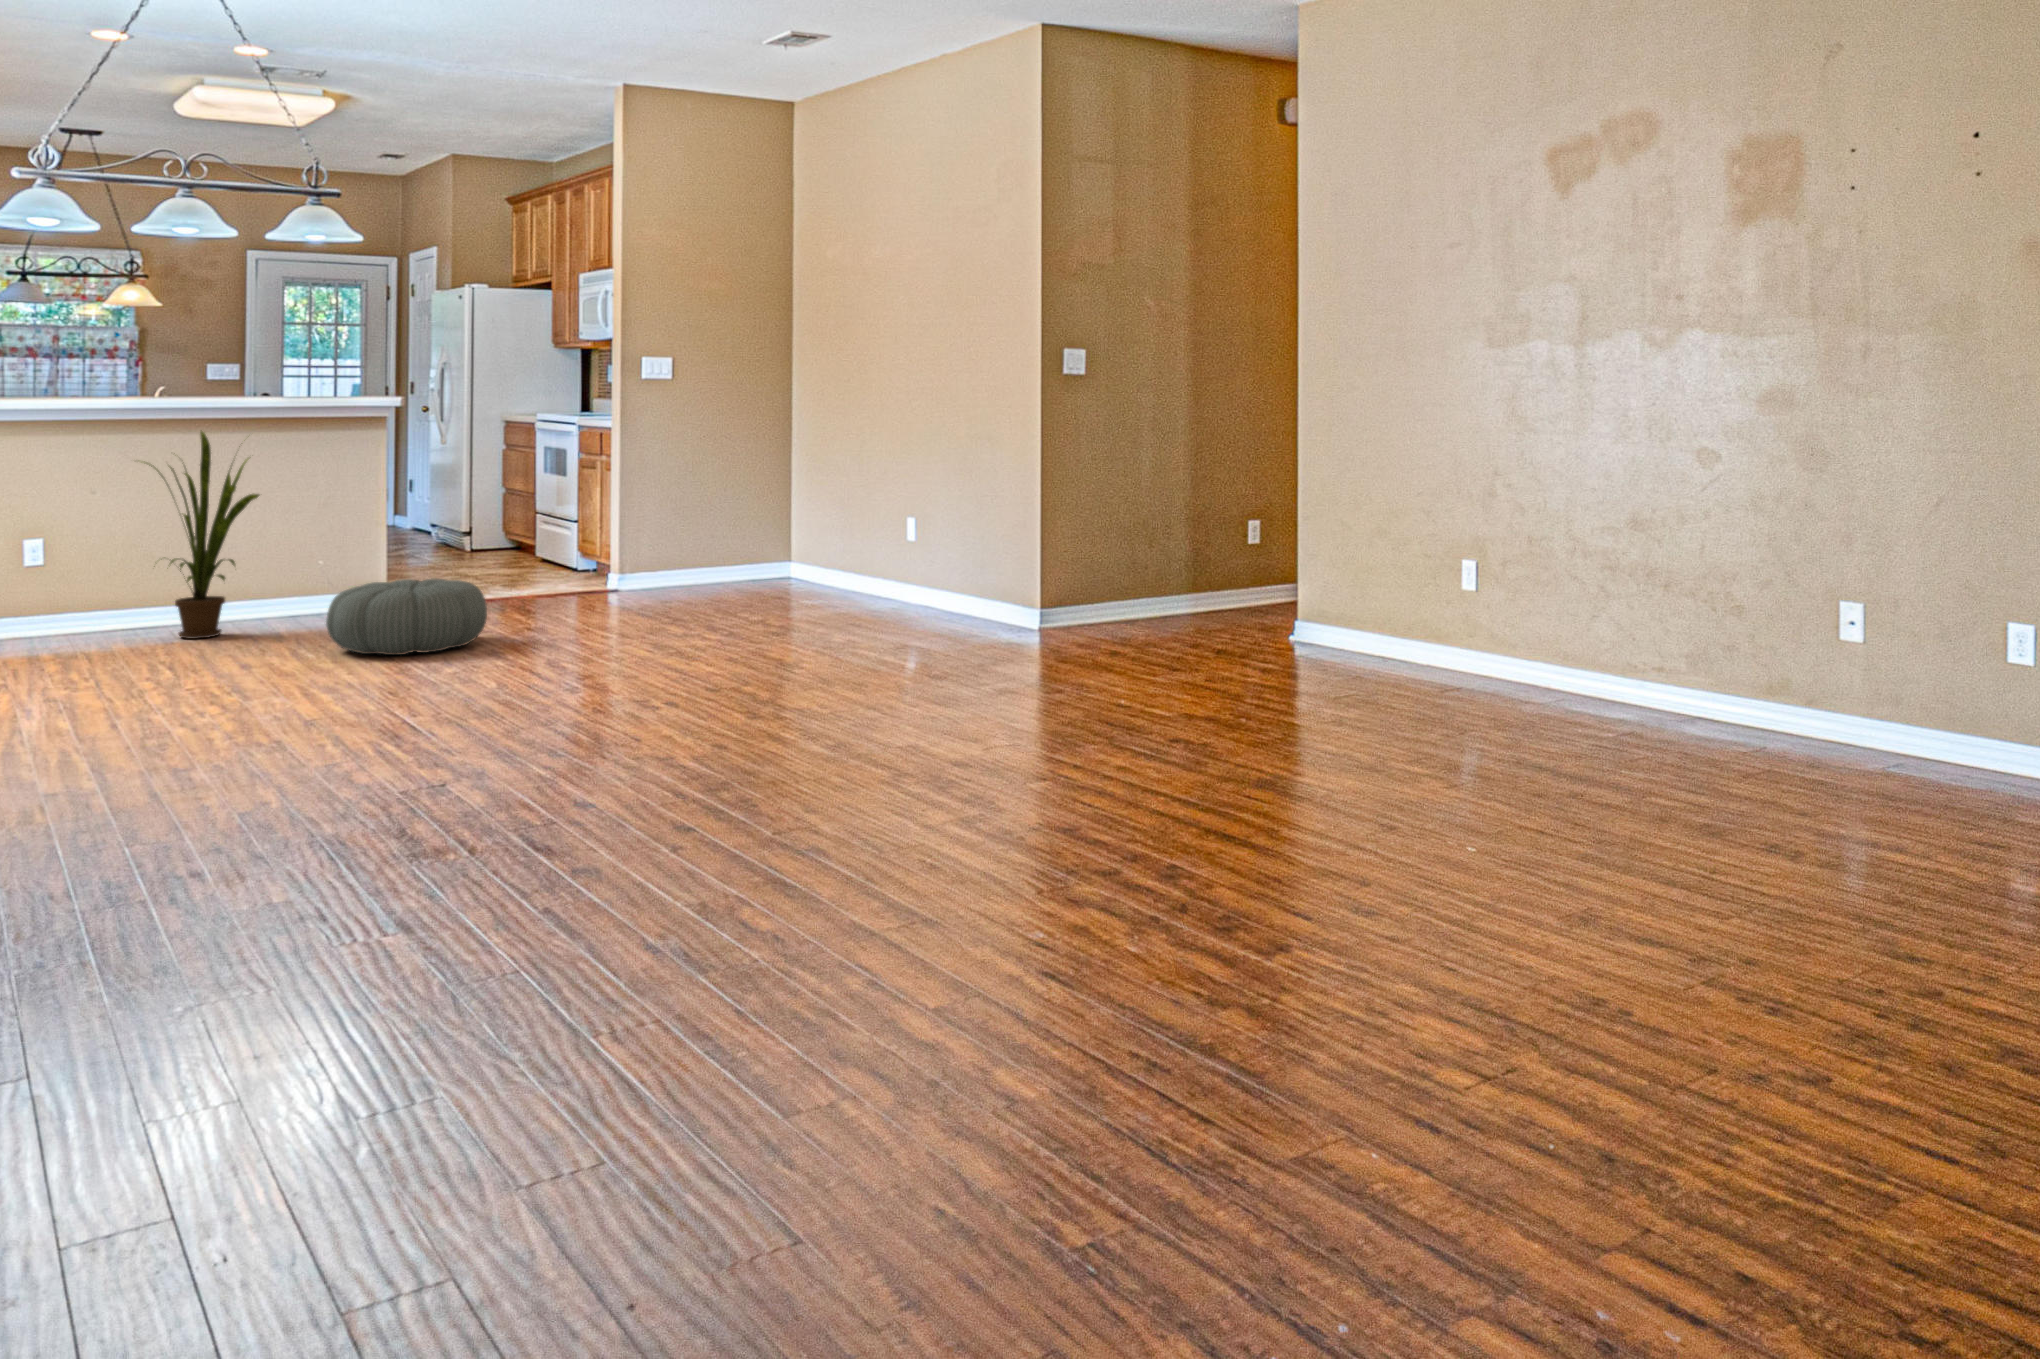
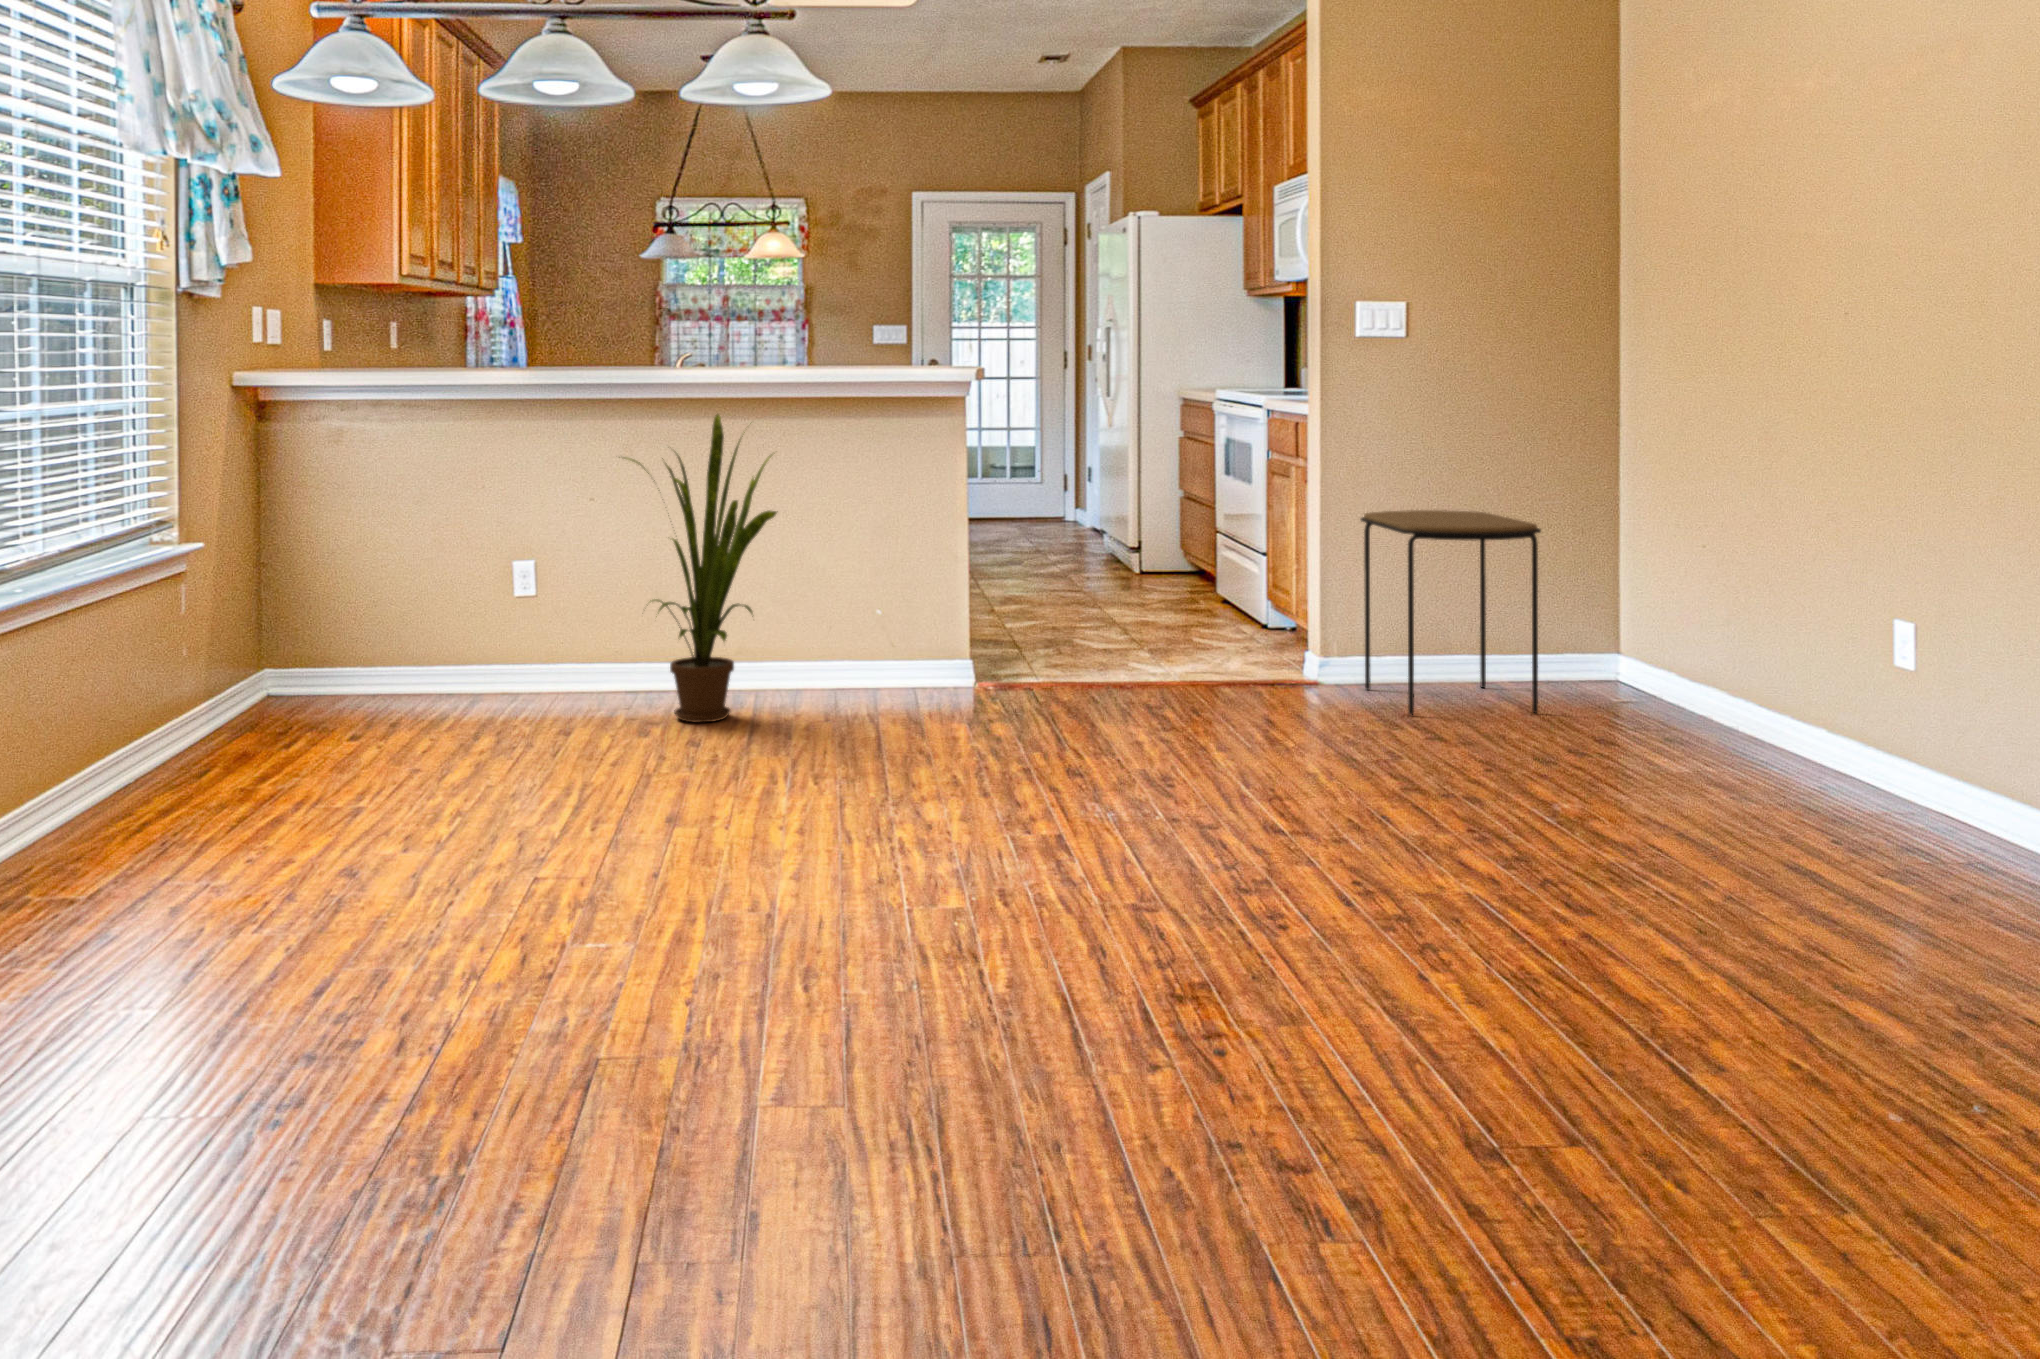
side table: none [645,482,749,599] -> present [1361,510,1541,715]
pouf: present [326,579,487,655] -> none [823,669,1071,811]

